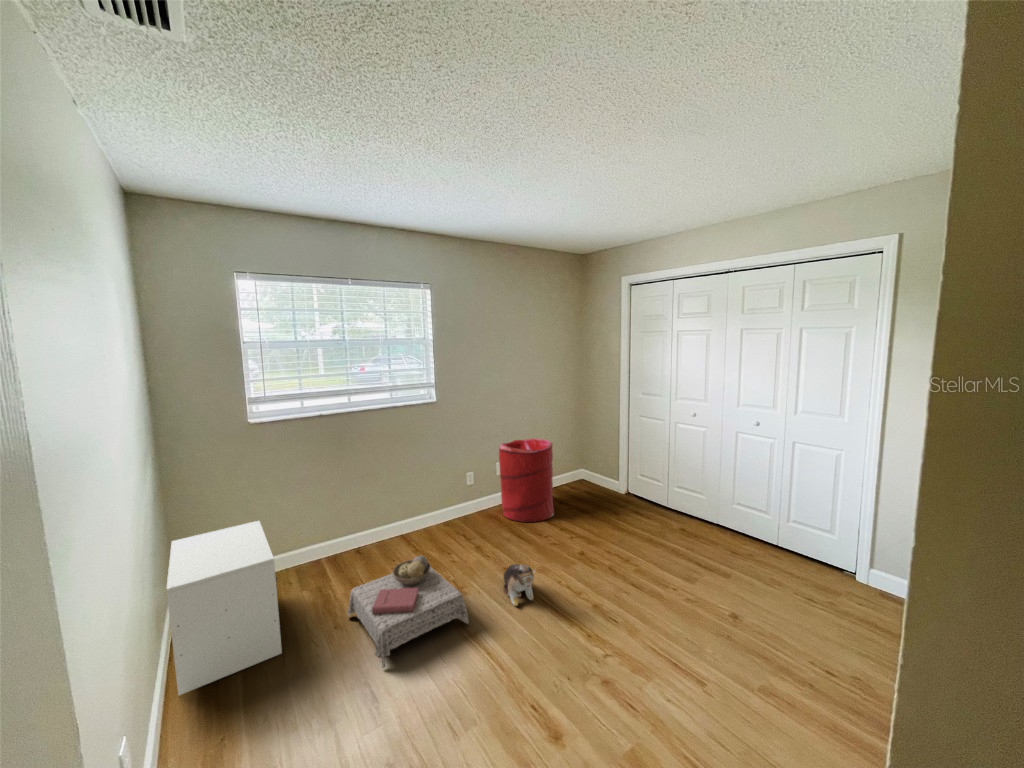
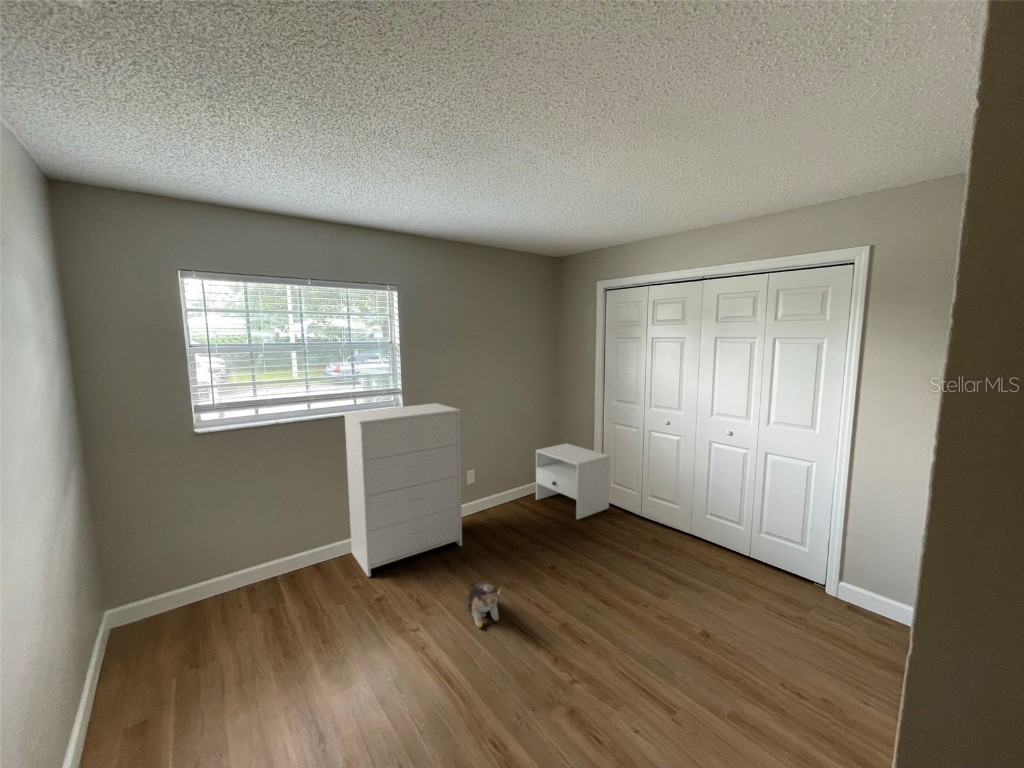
dresser: none [381,396,494,561] -> present [344,403,462,577]
laundry hamper: present [499,438,554,522] -> none [469,446,525,533]
nightstand: present [166,521,282,695] -> present [536,444,610,519]
ottoman: present [348,556,469,668] -> none [299,576,429,705]

